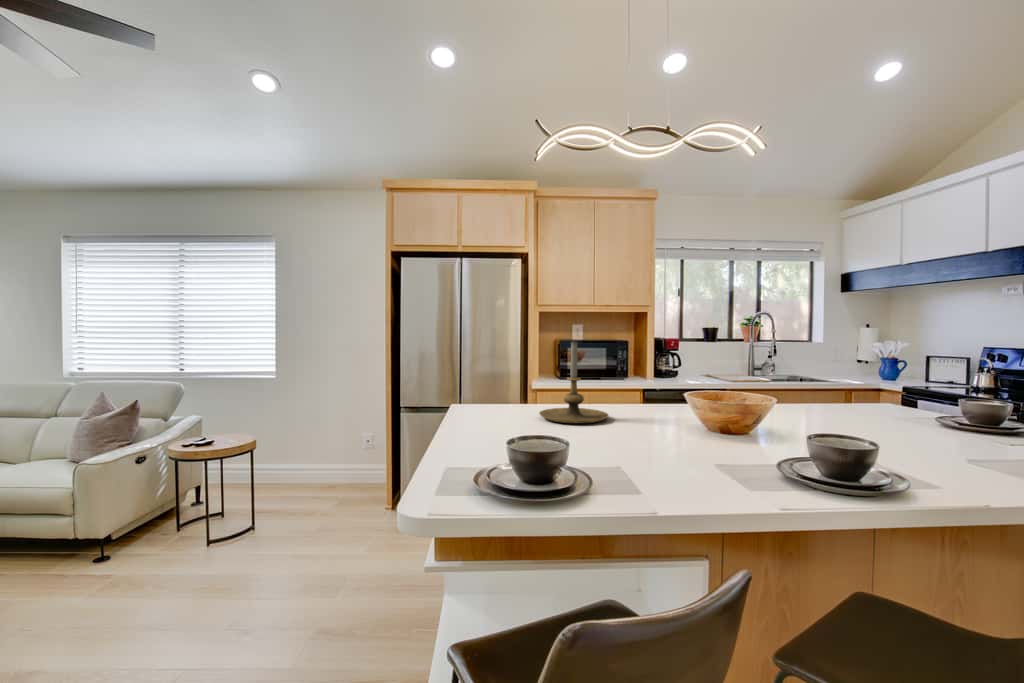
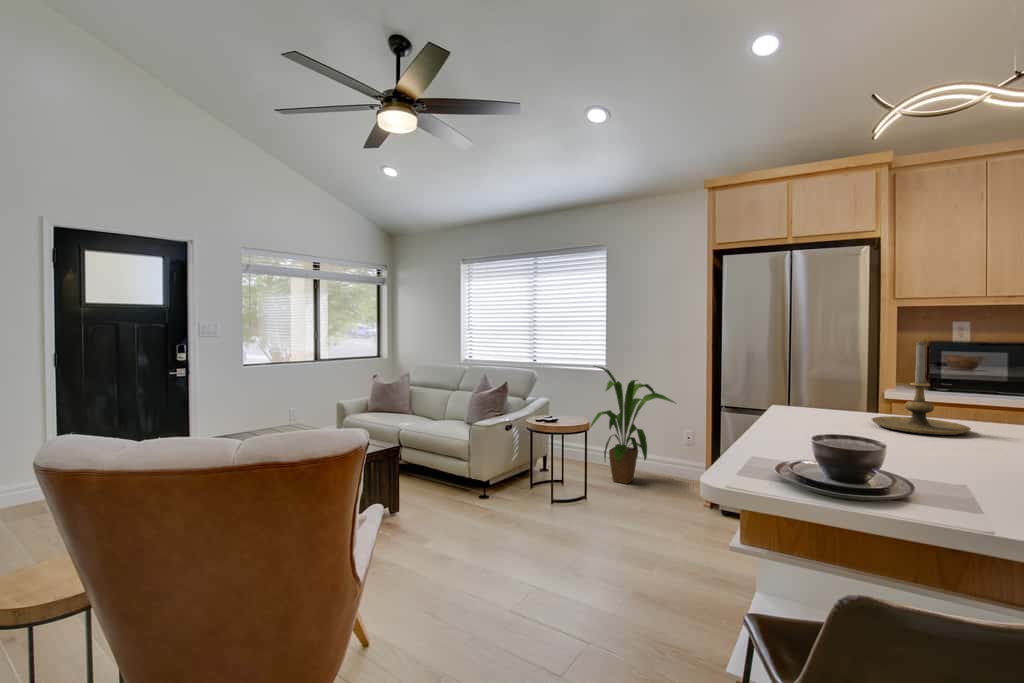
house plant: none [257,372,360,500] -> present [590,366,675,484]

